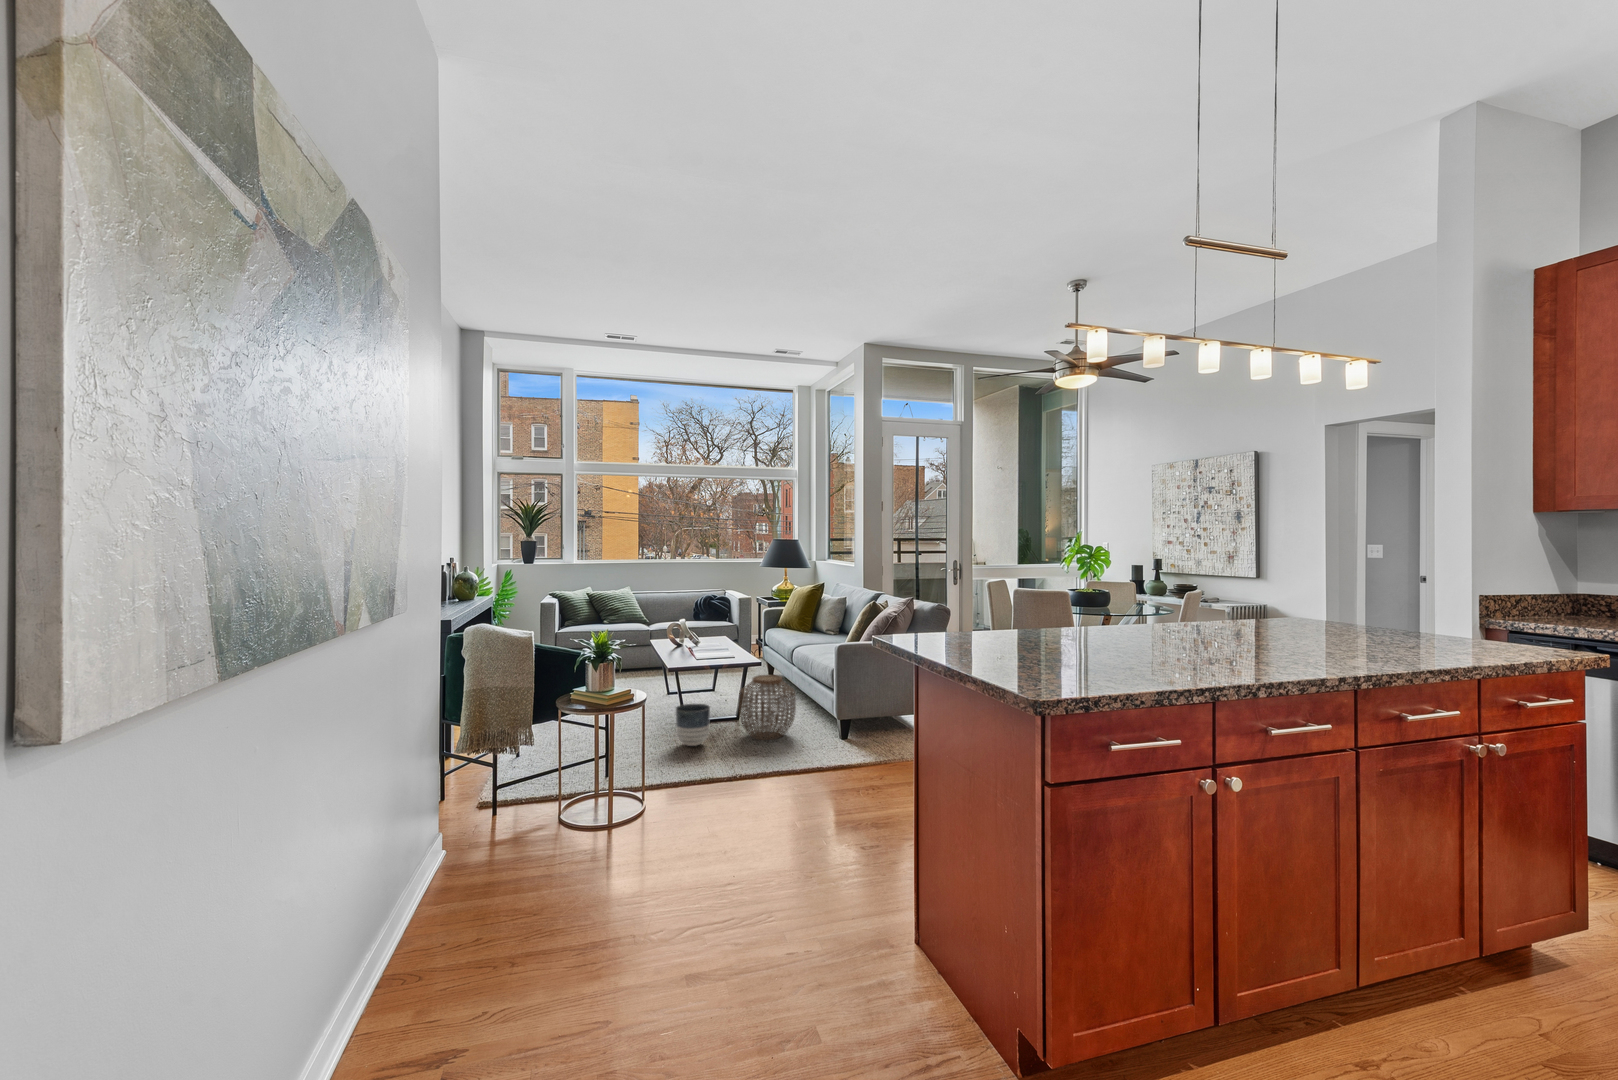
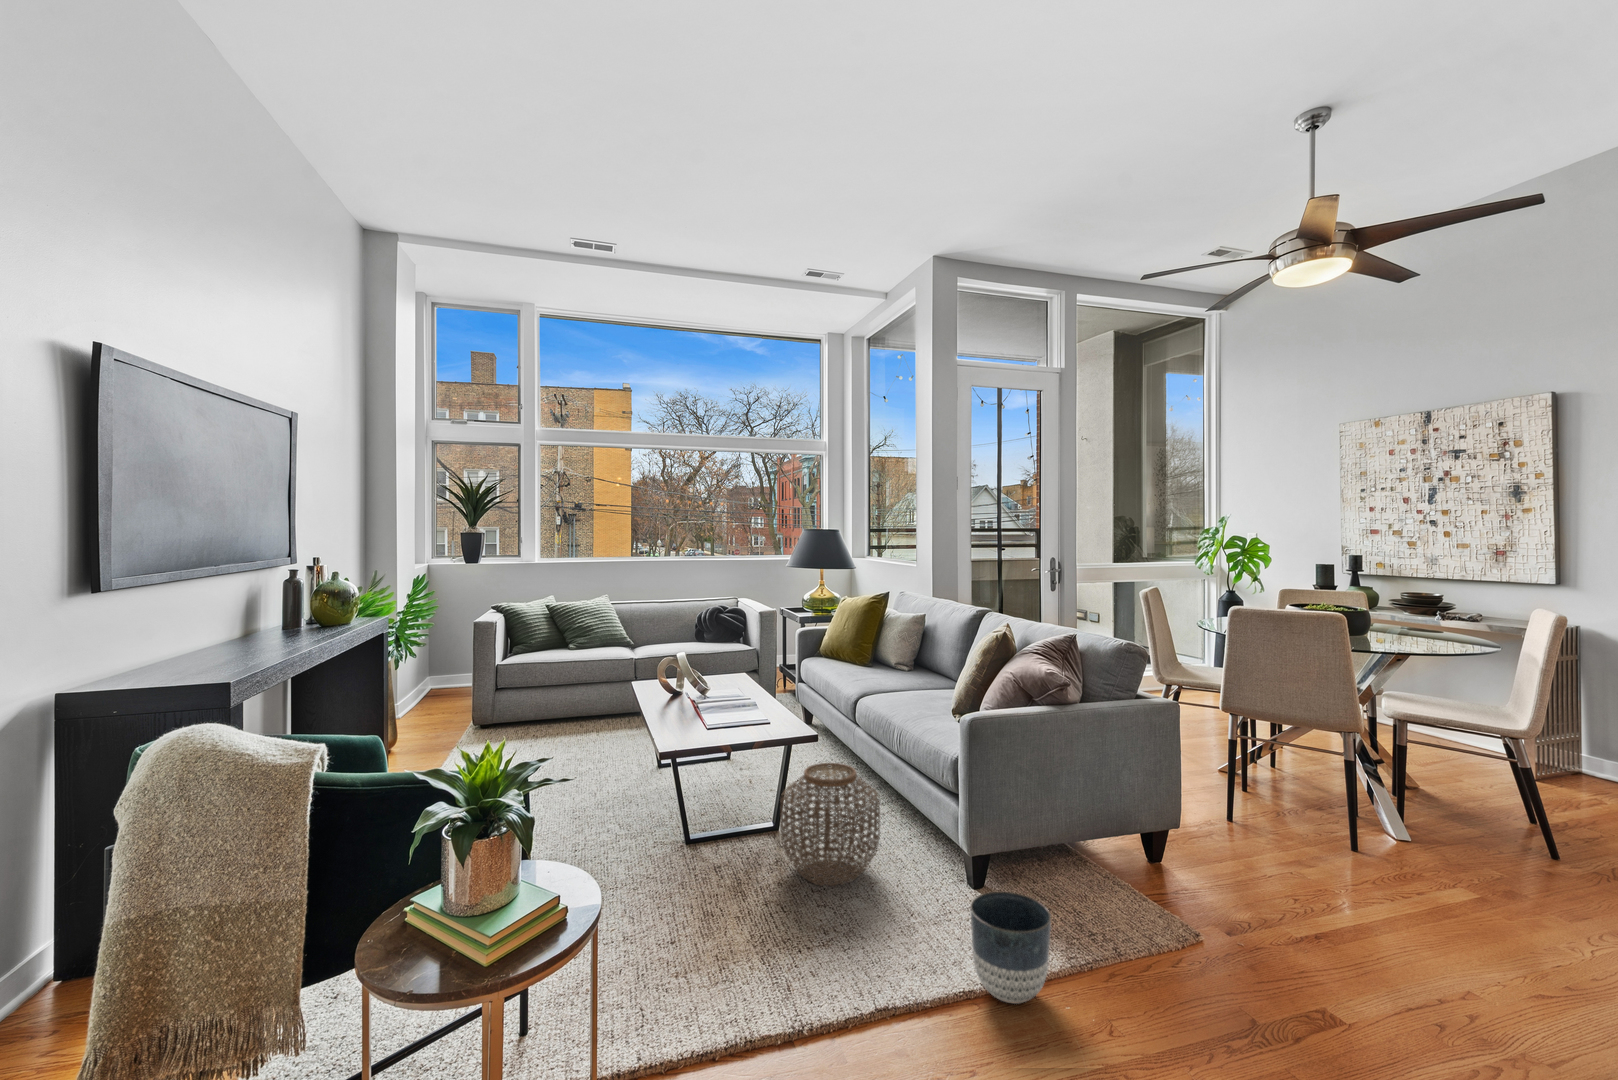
planter: present [676,704,710,746] -> present [971,892,1051,1004]

